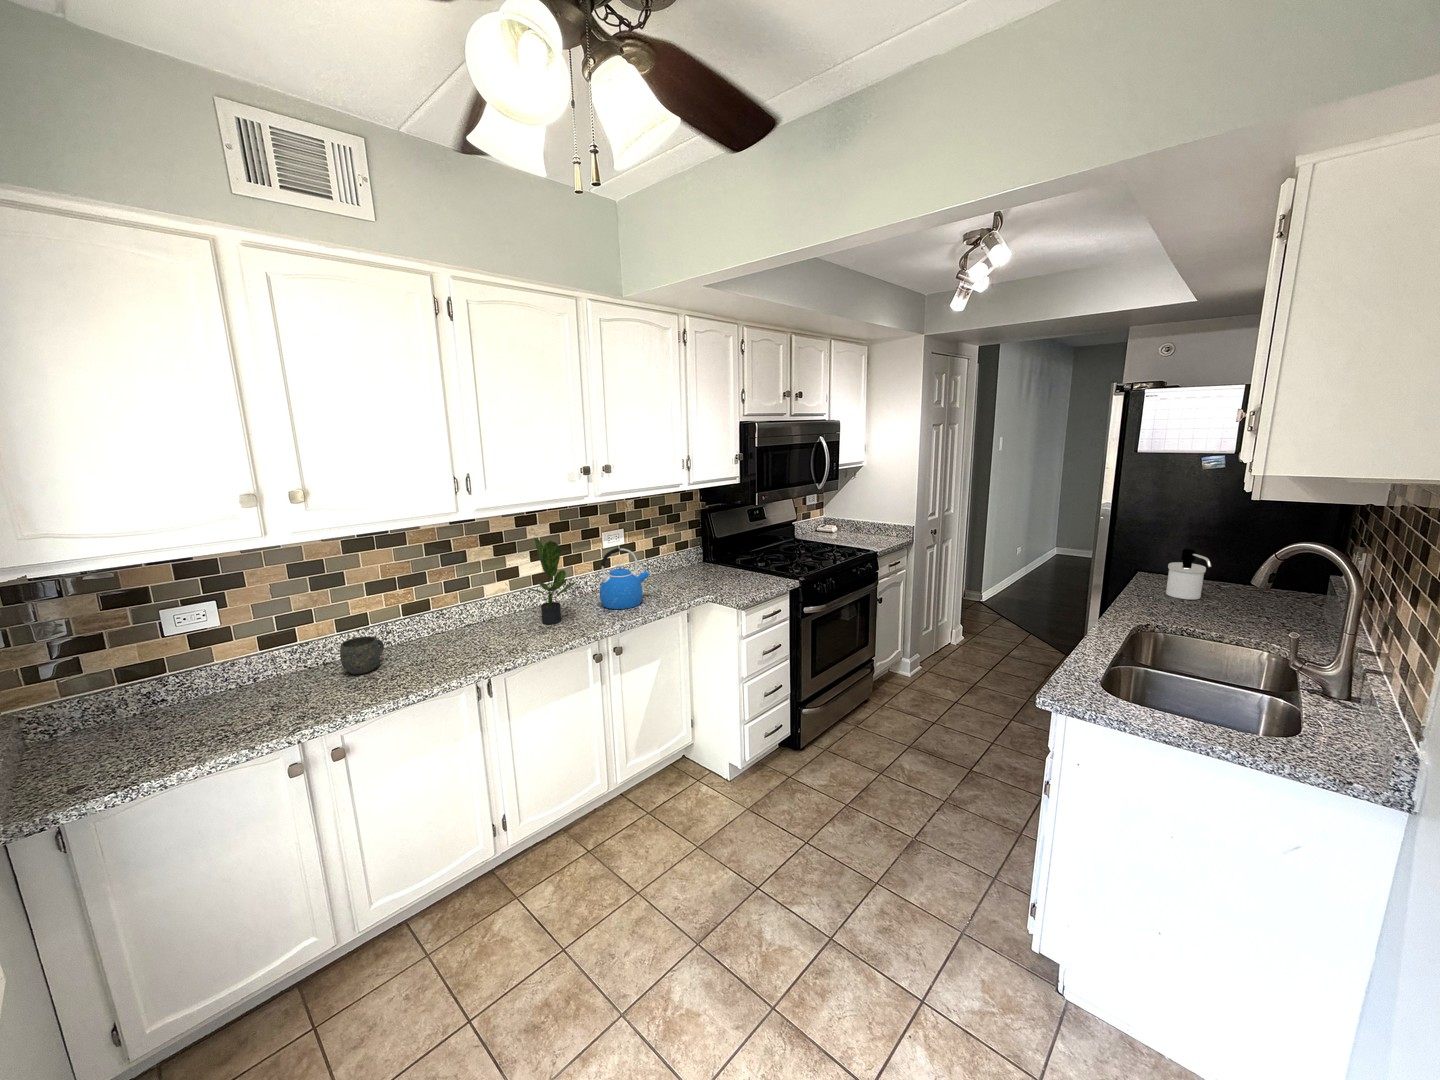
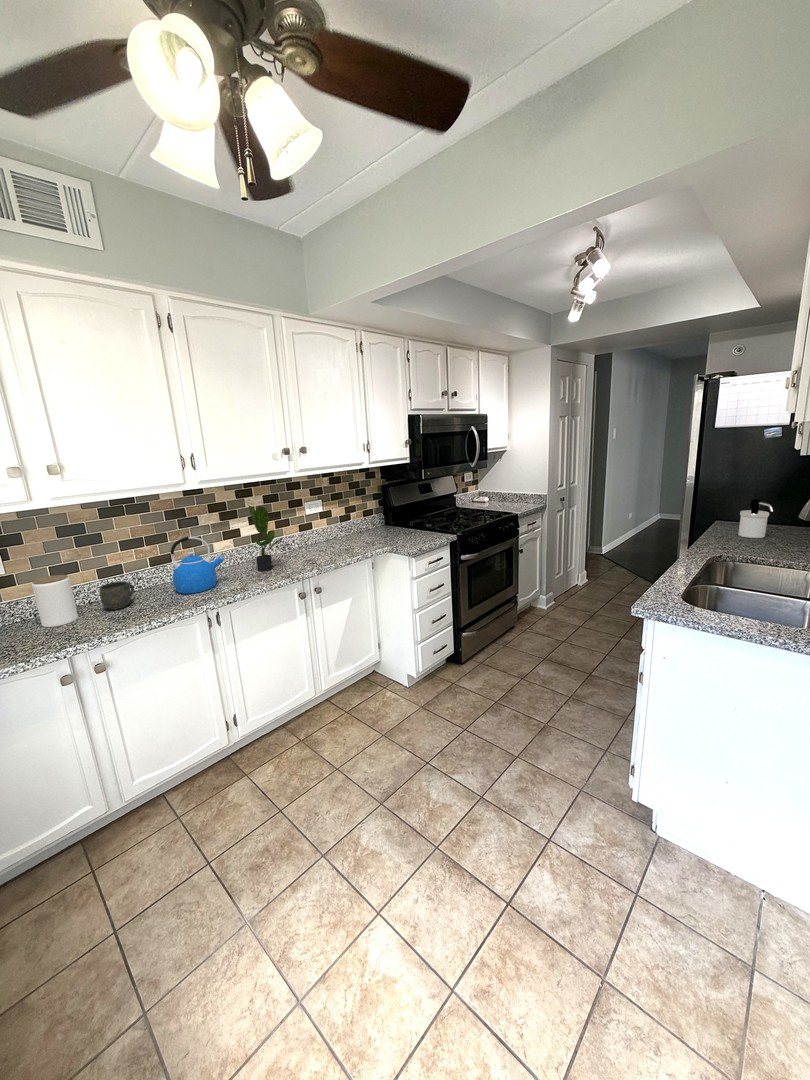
kettle: present [600,548,650,609] -> present [171,536,224,594]
jar: none [255,628,311,697] -> present [32,575,78,627]

